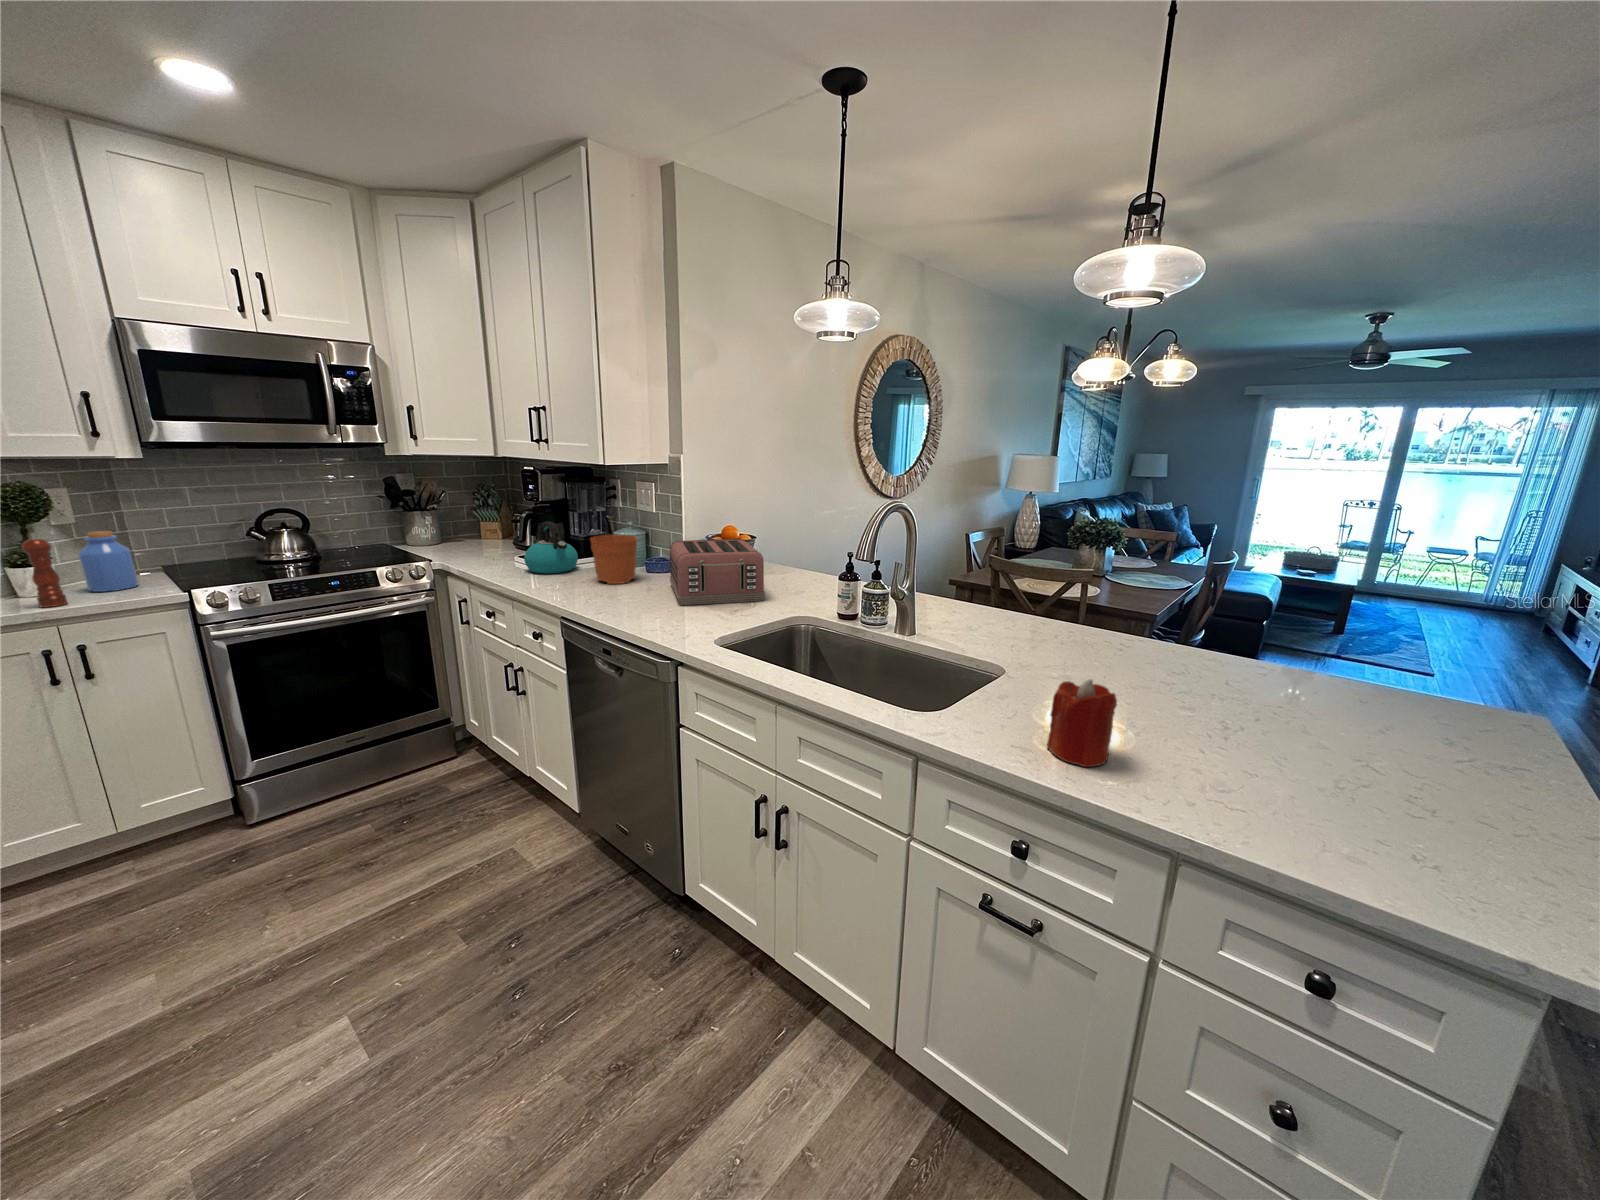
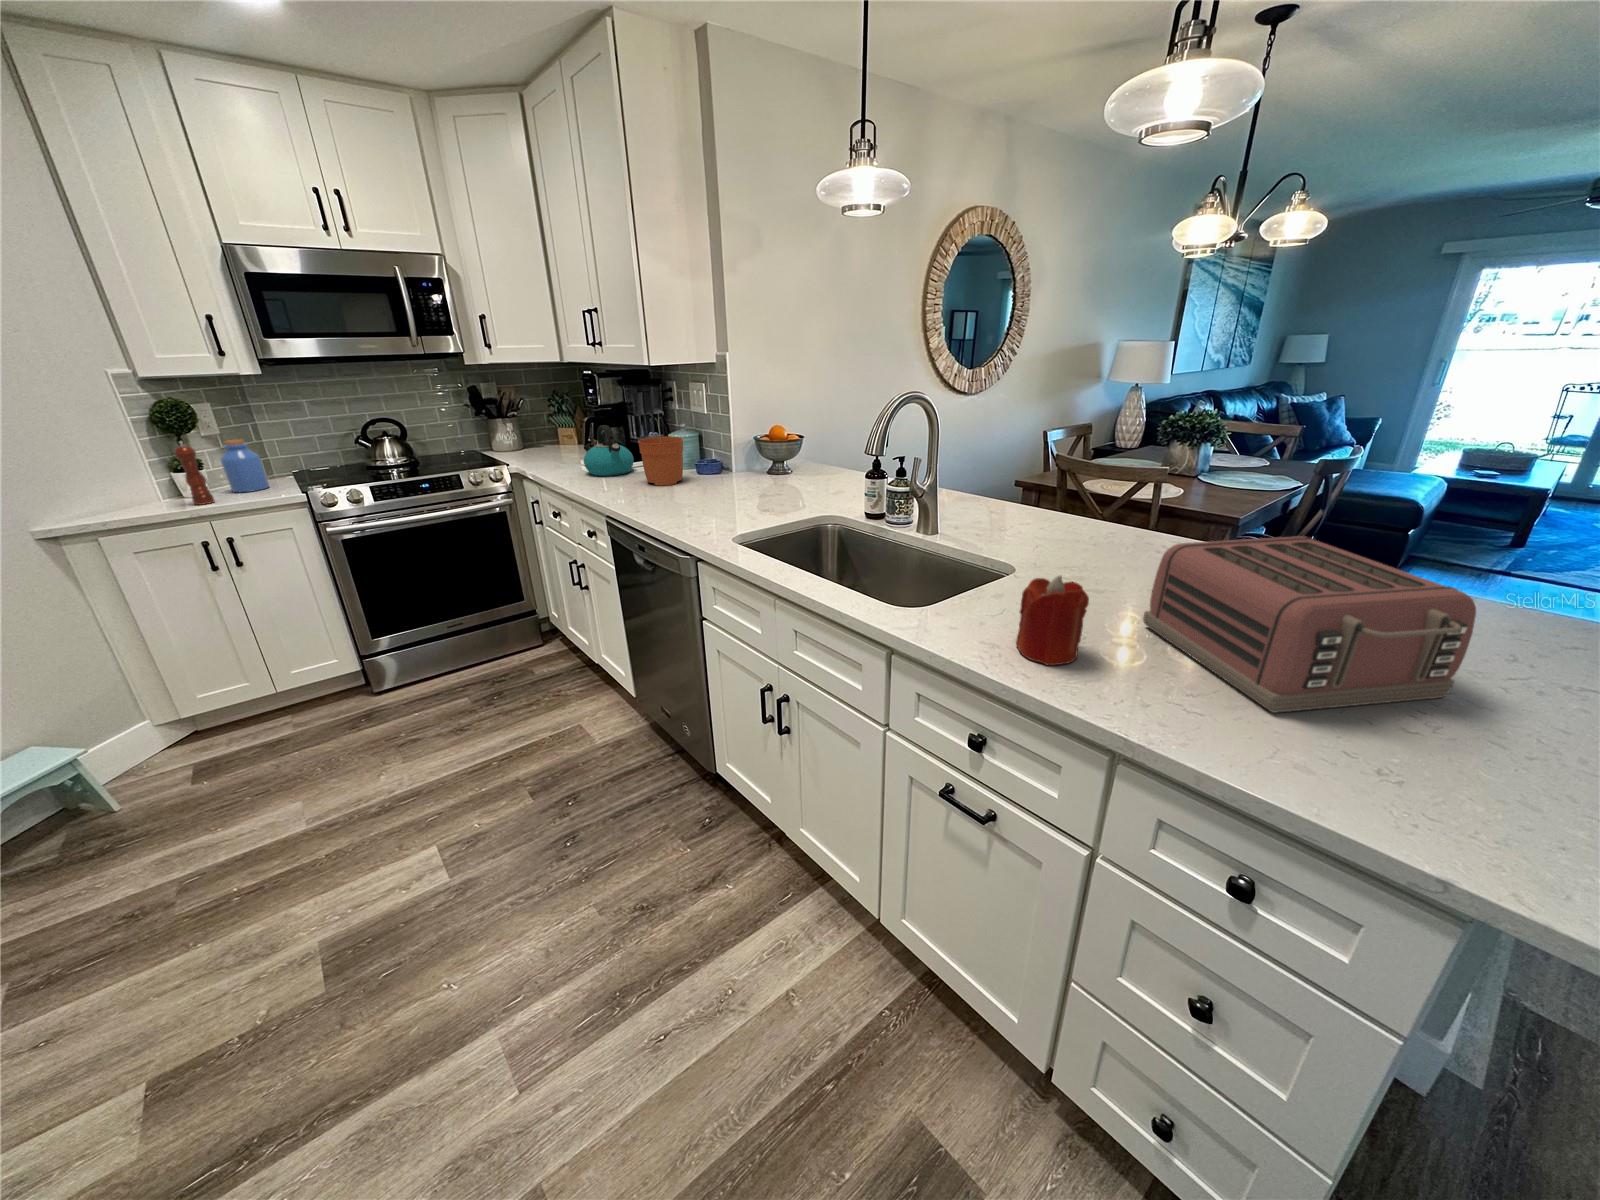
toaster: present [670,539,765,605] -> present [1143,536,1476,713]

